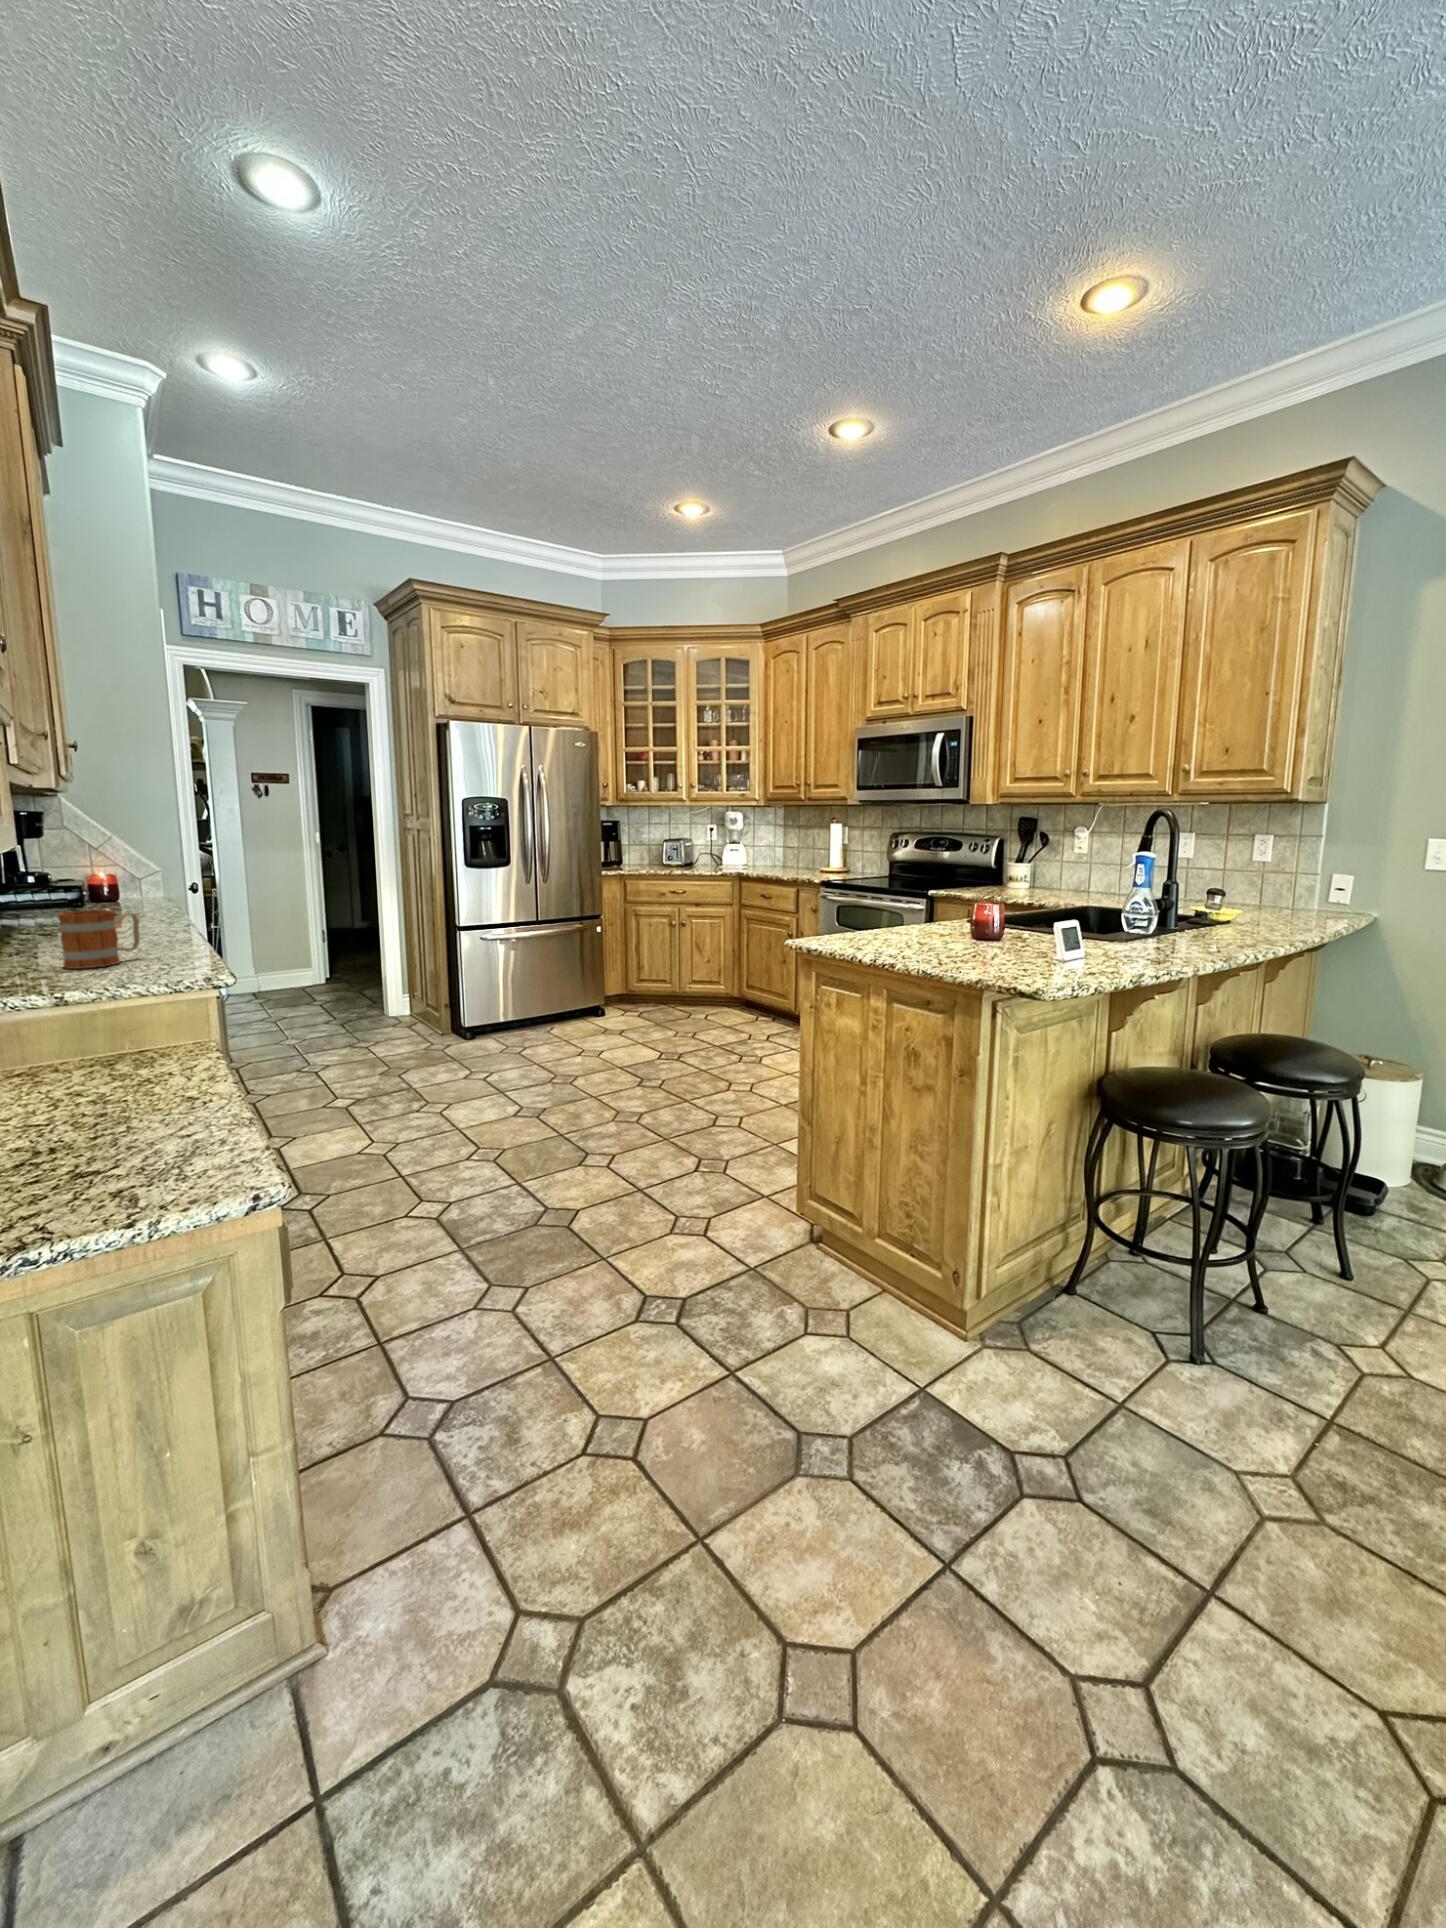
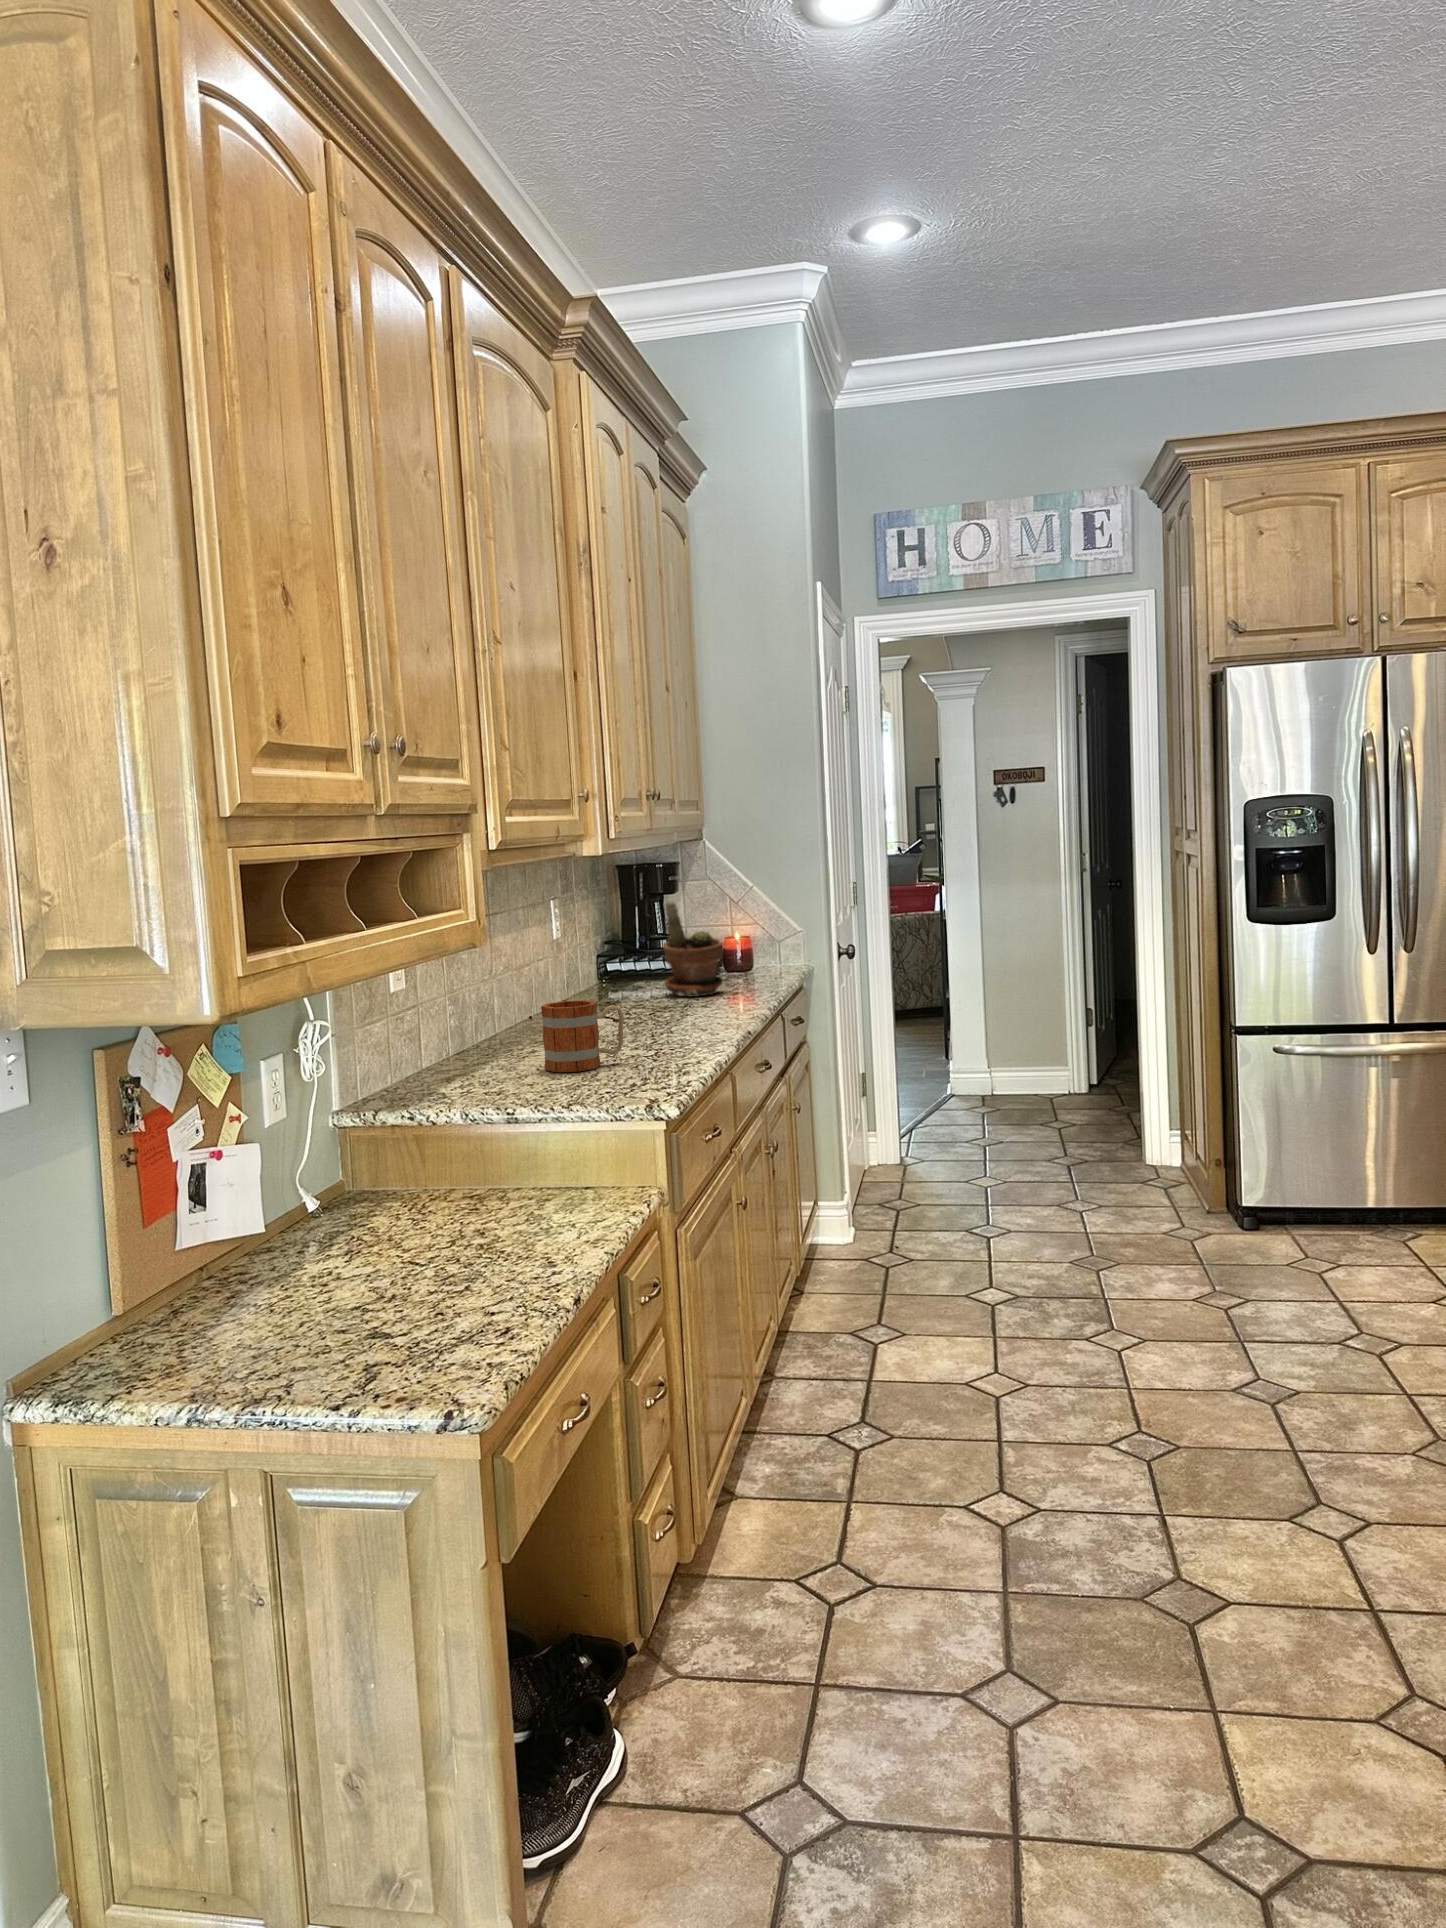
potted plant: none [72,842,133,918] -> present [663,901,723,997]

